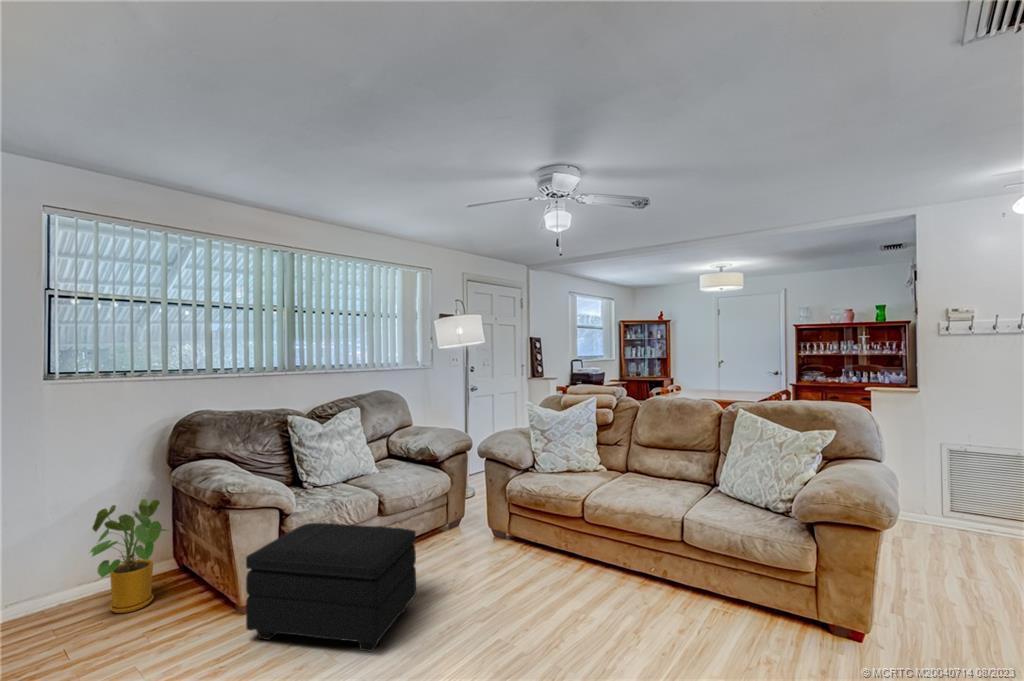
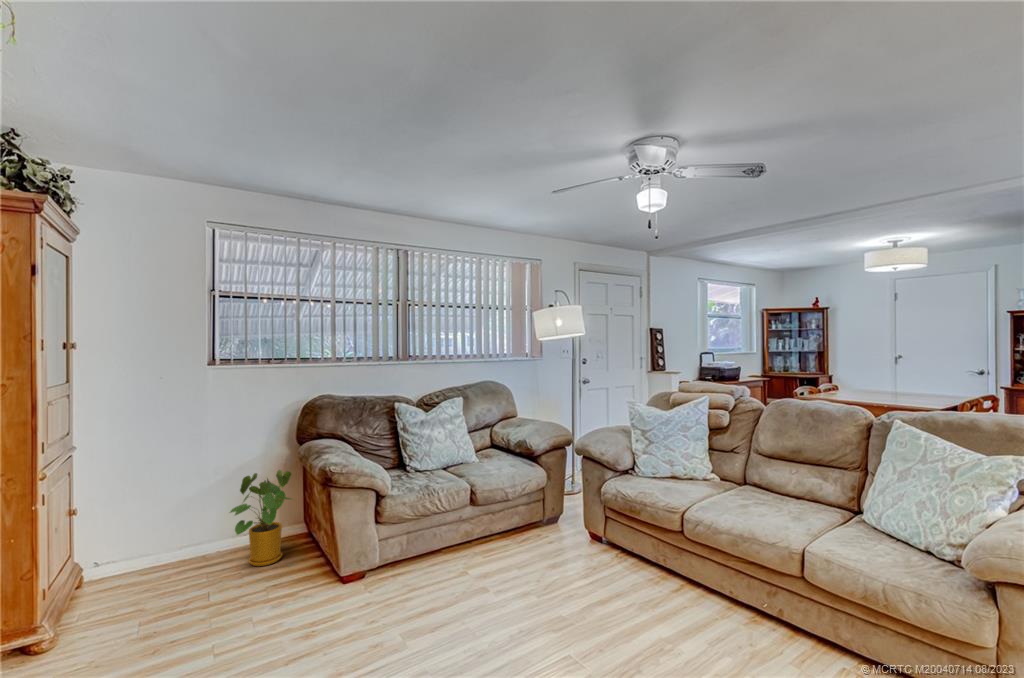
footstool: present [246,523,416,652] -> none [335,506,493,645]

